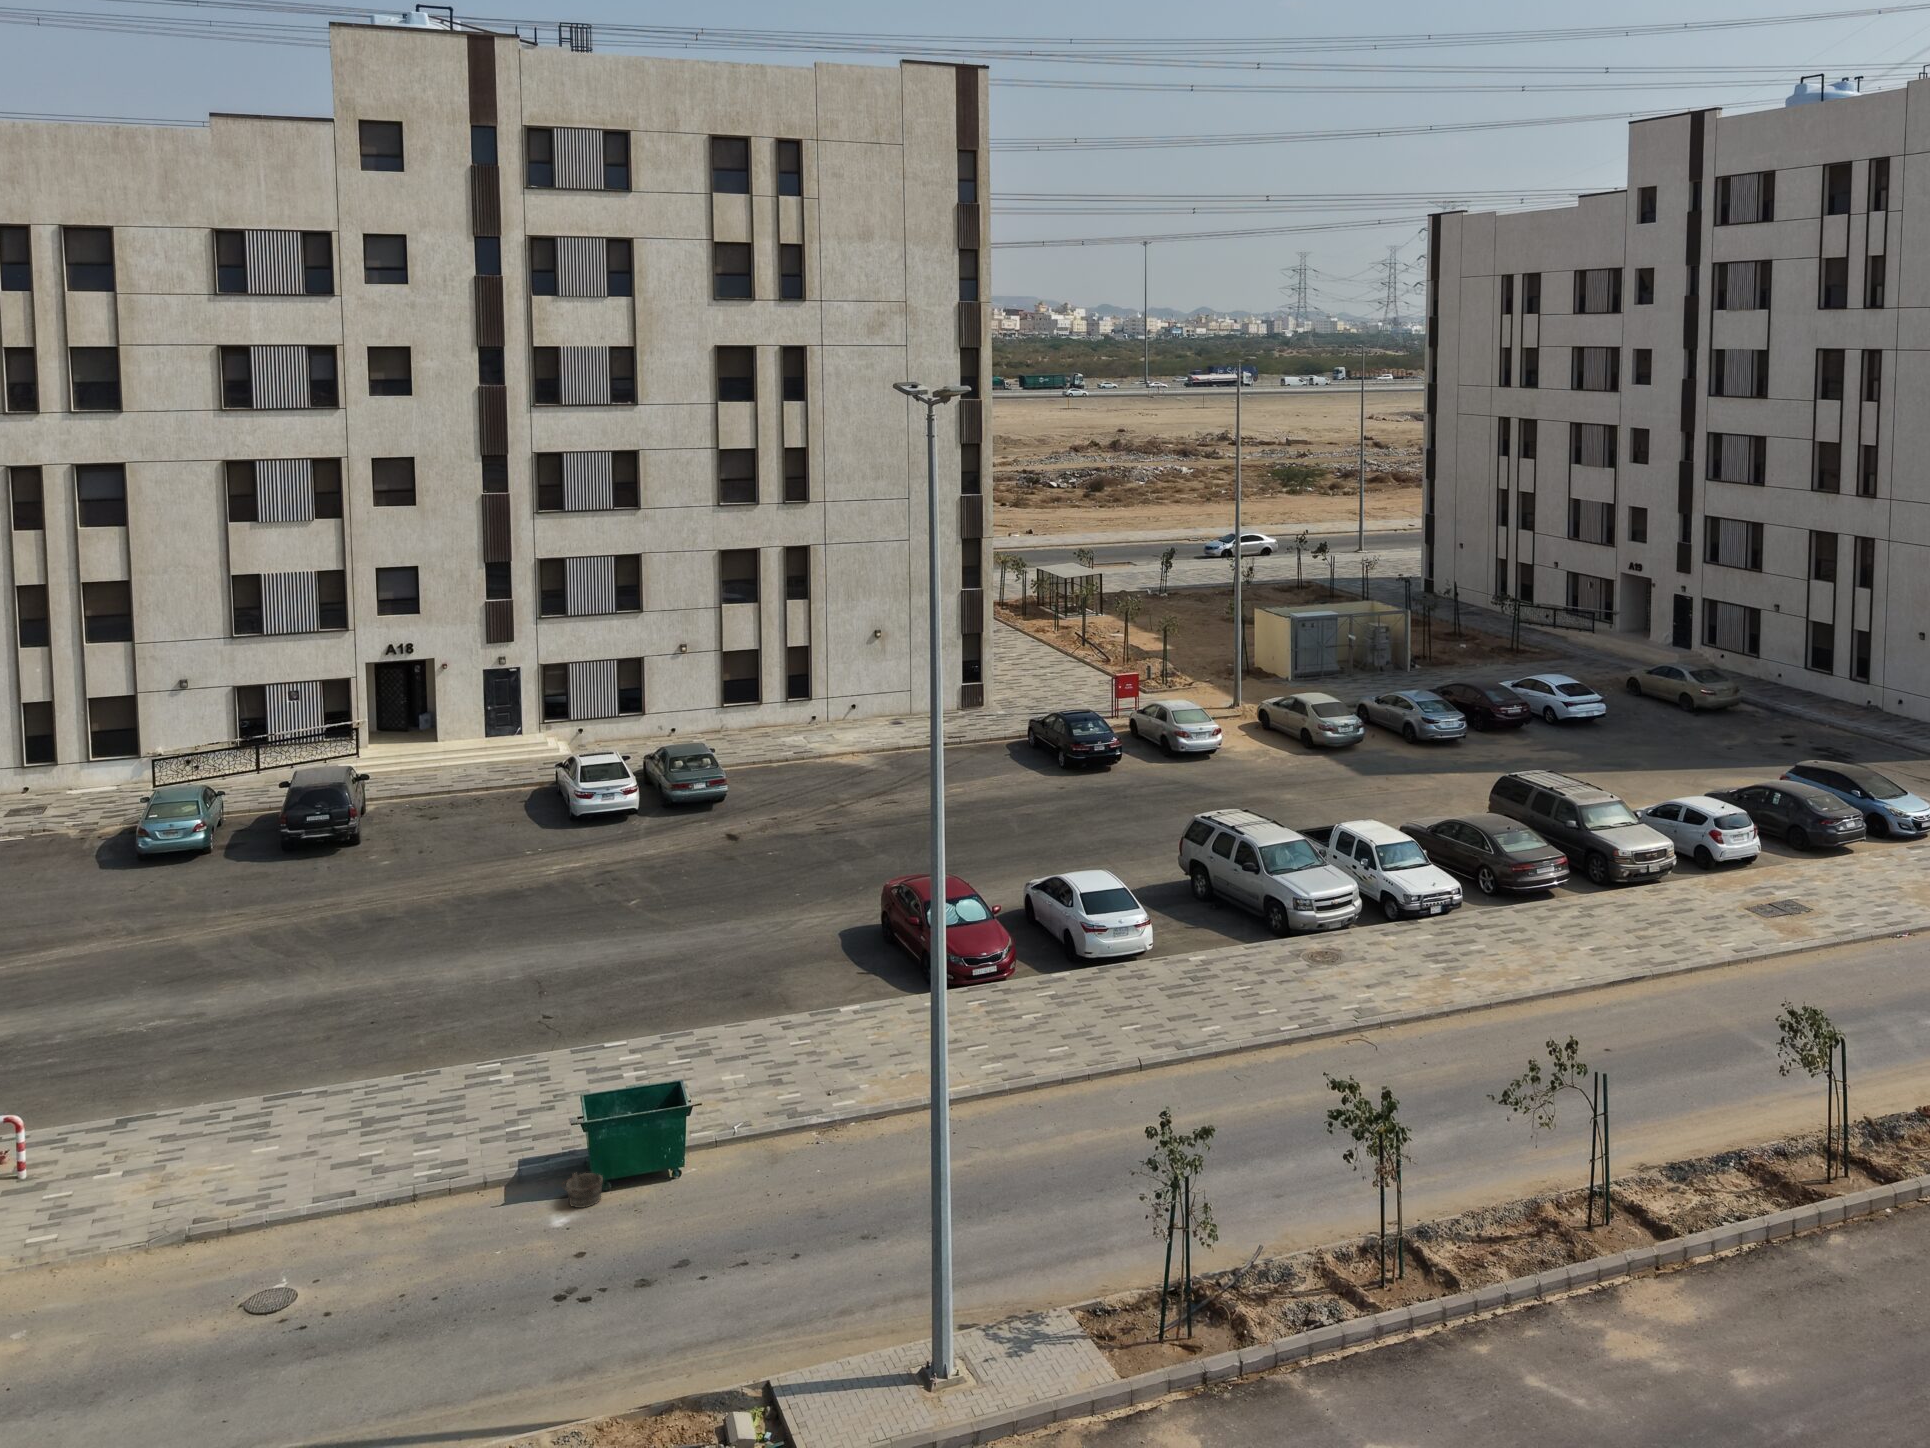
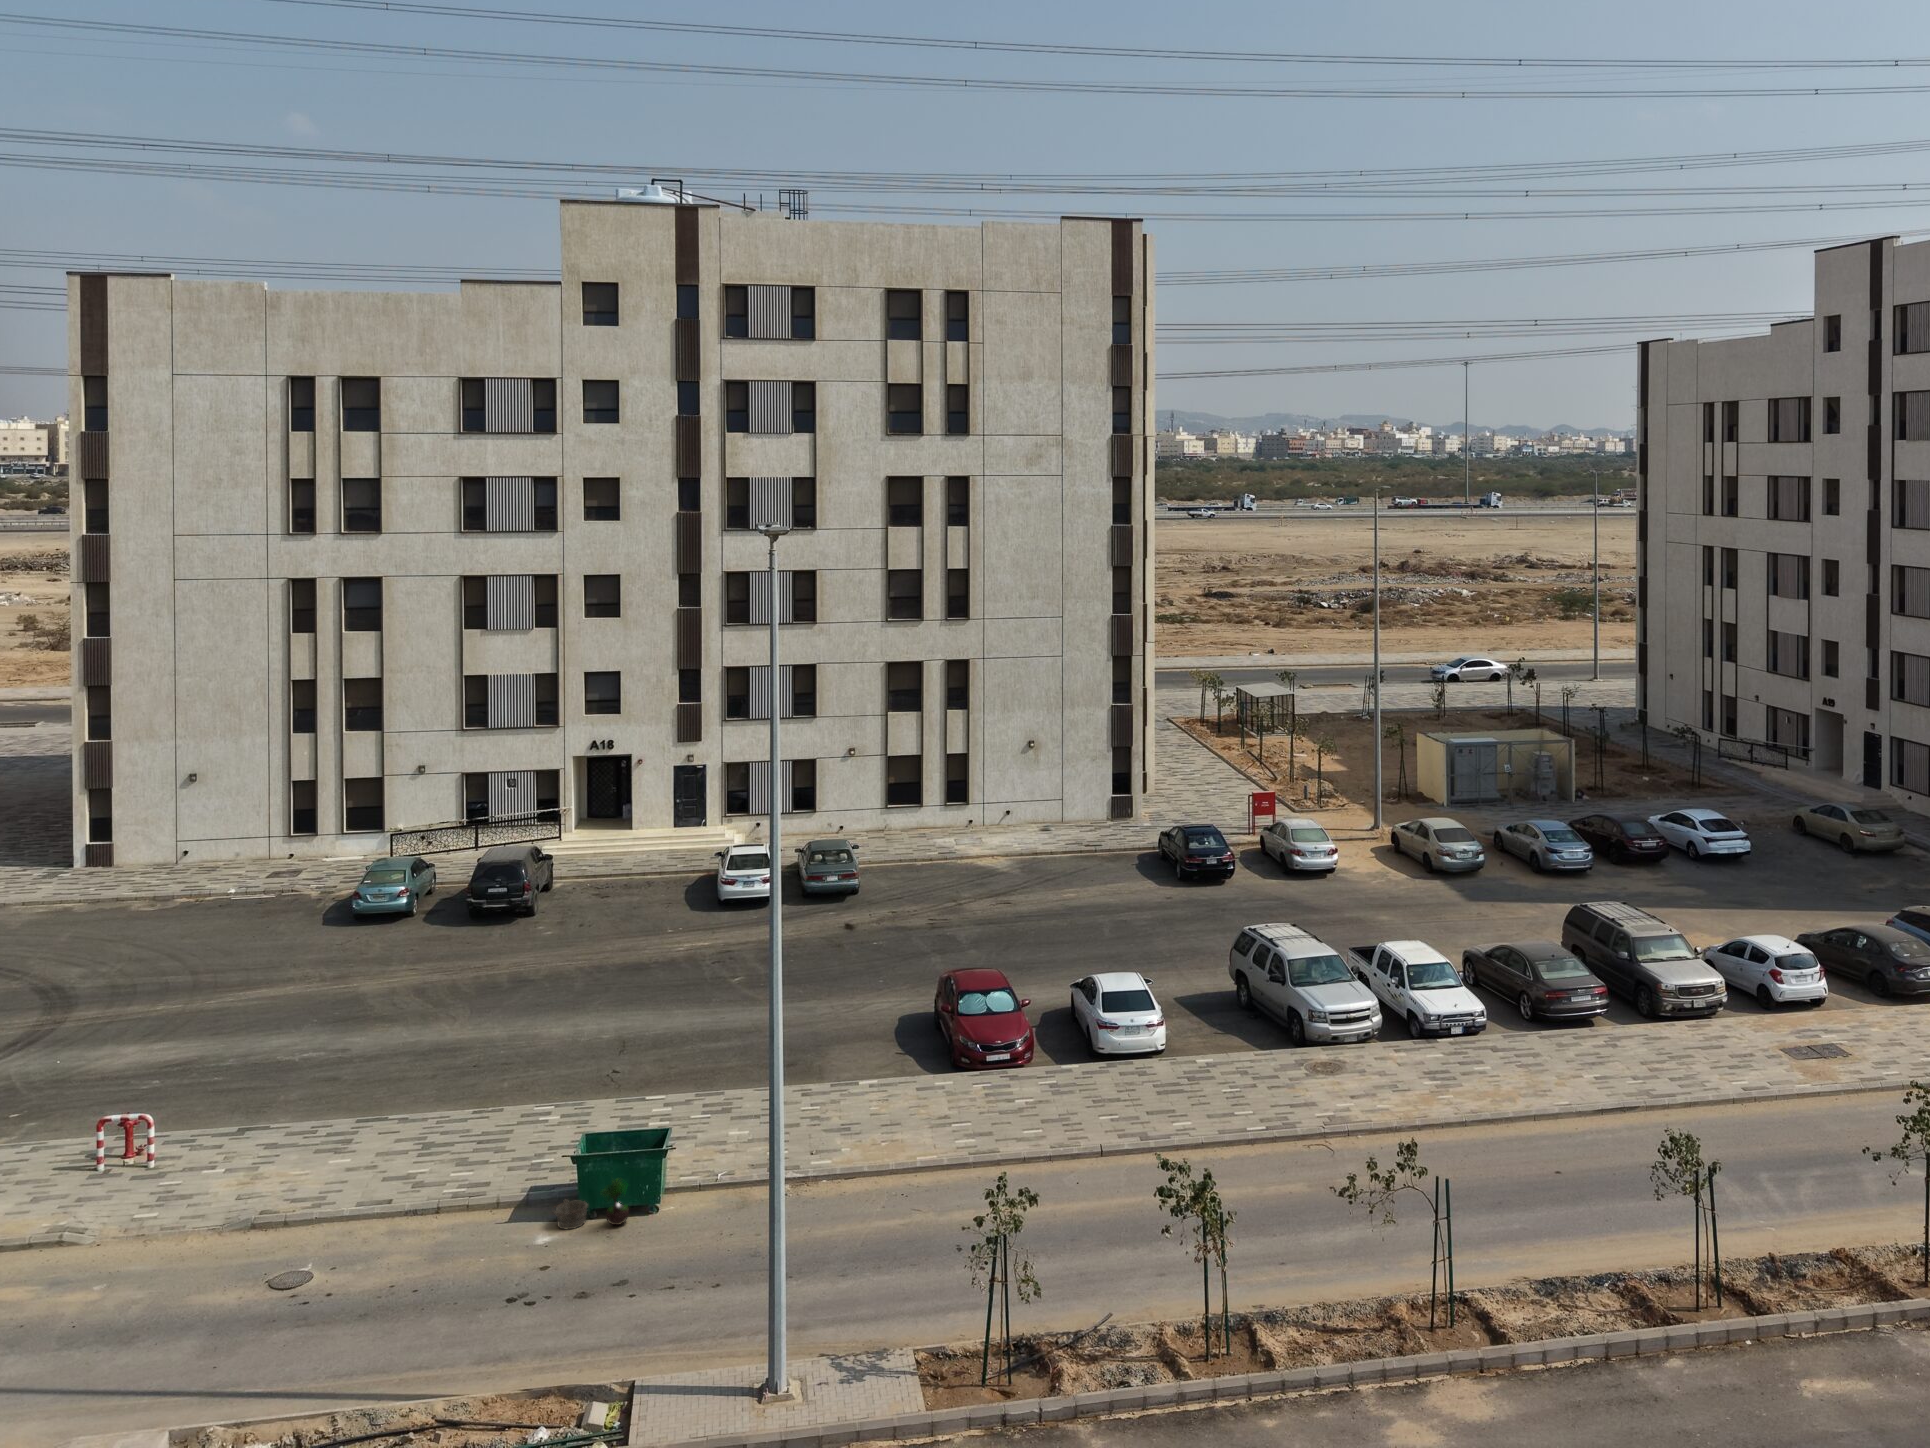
potted tree: none [620,1142,656,1197] -> present [603,1179,629,1225]

